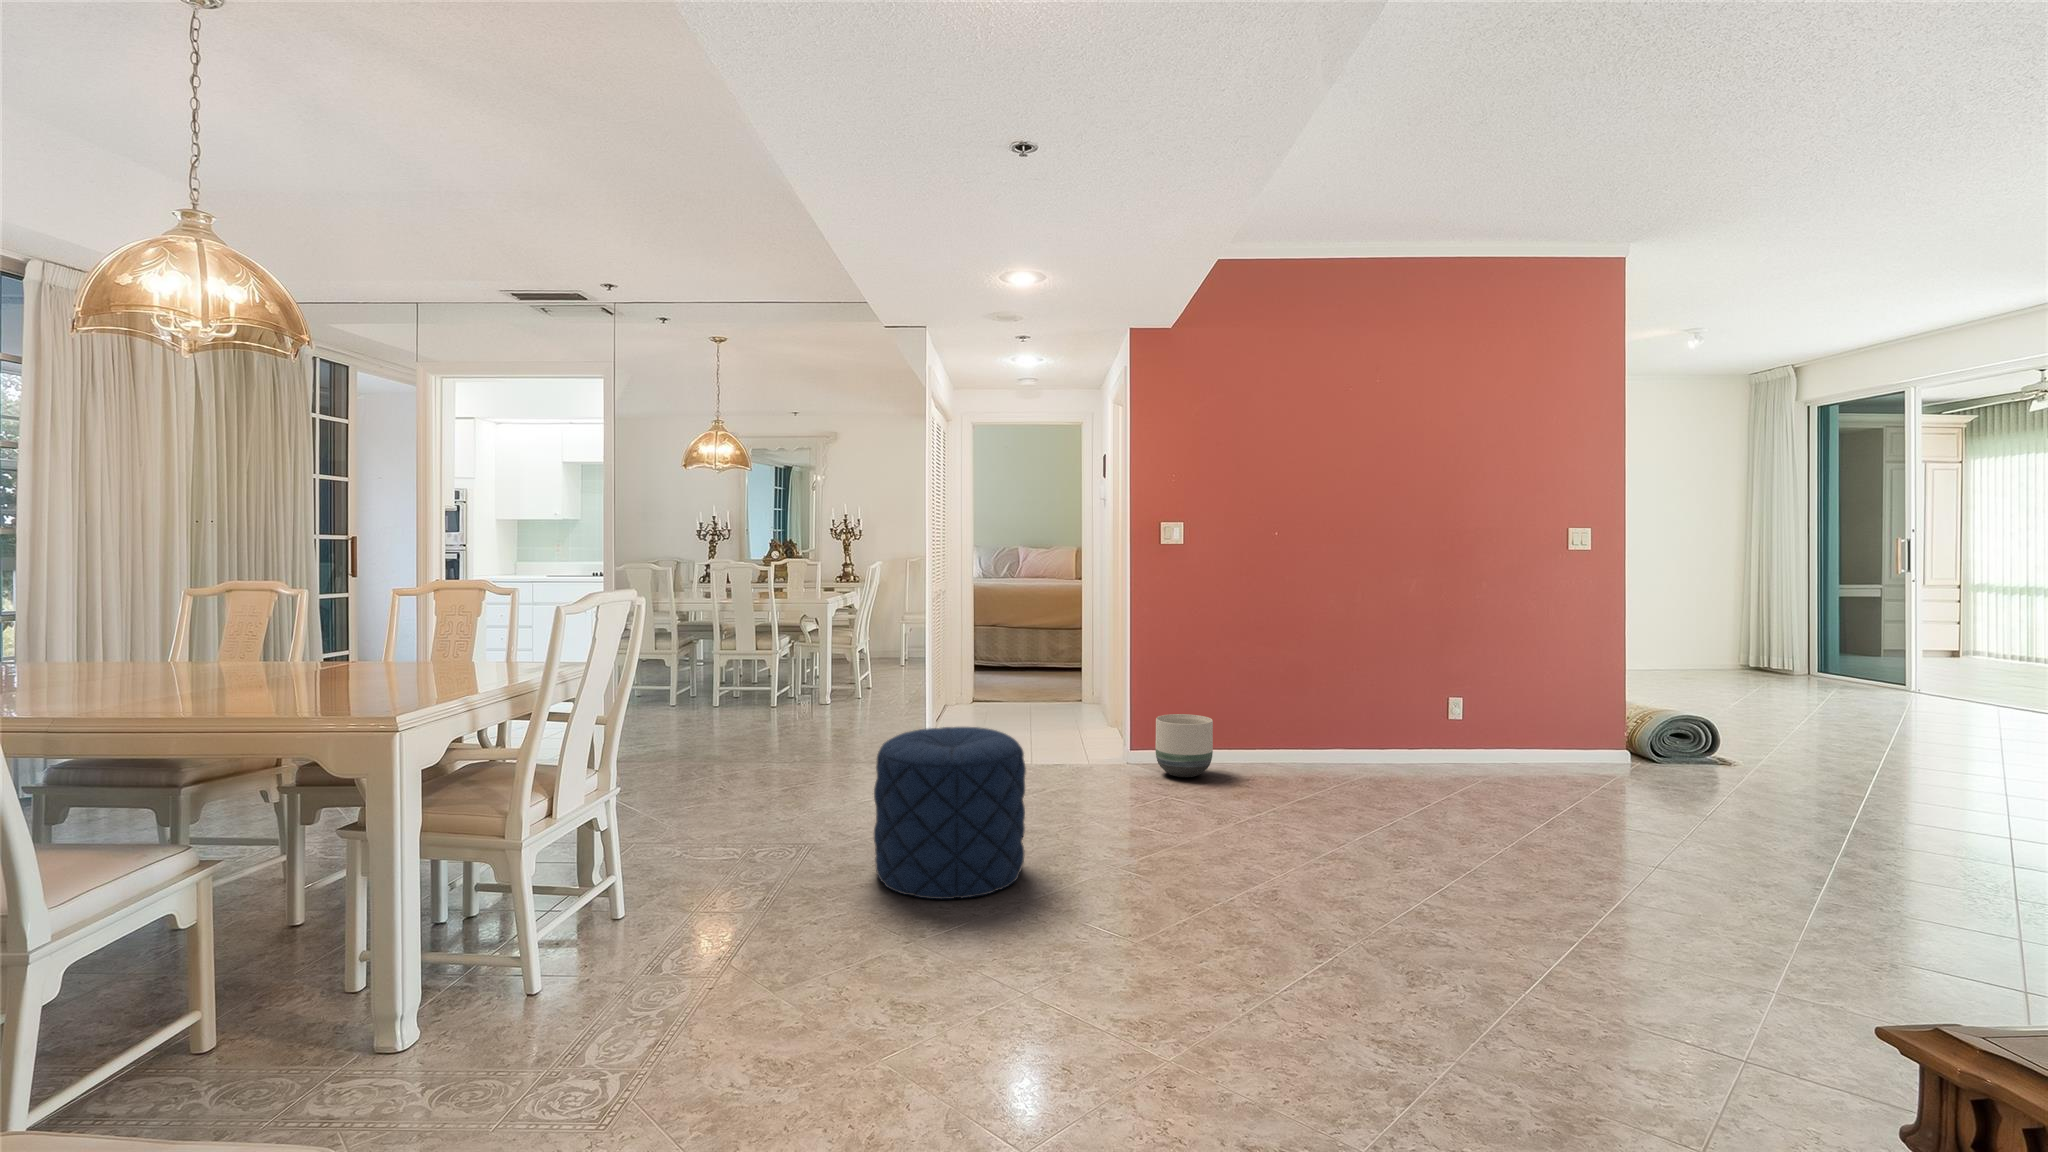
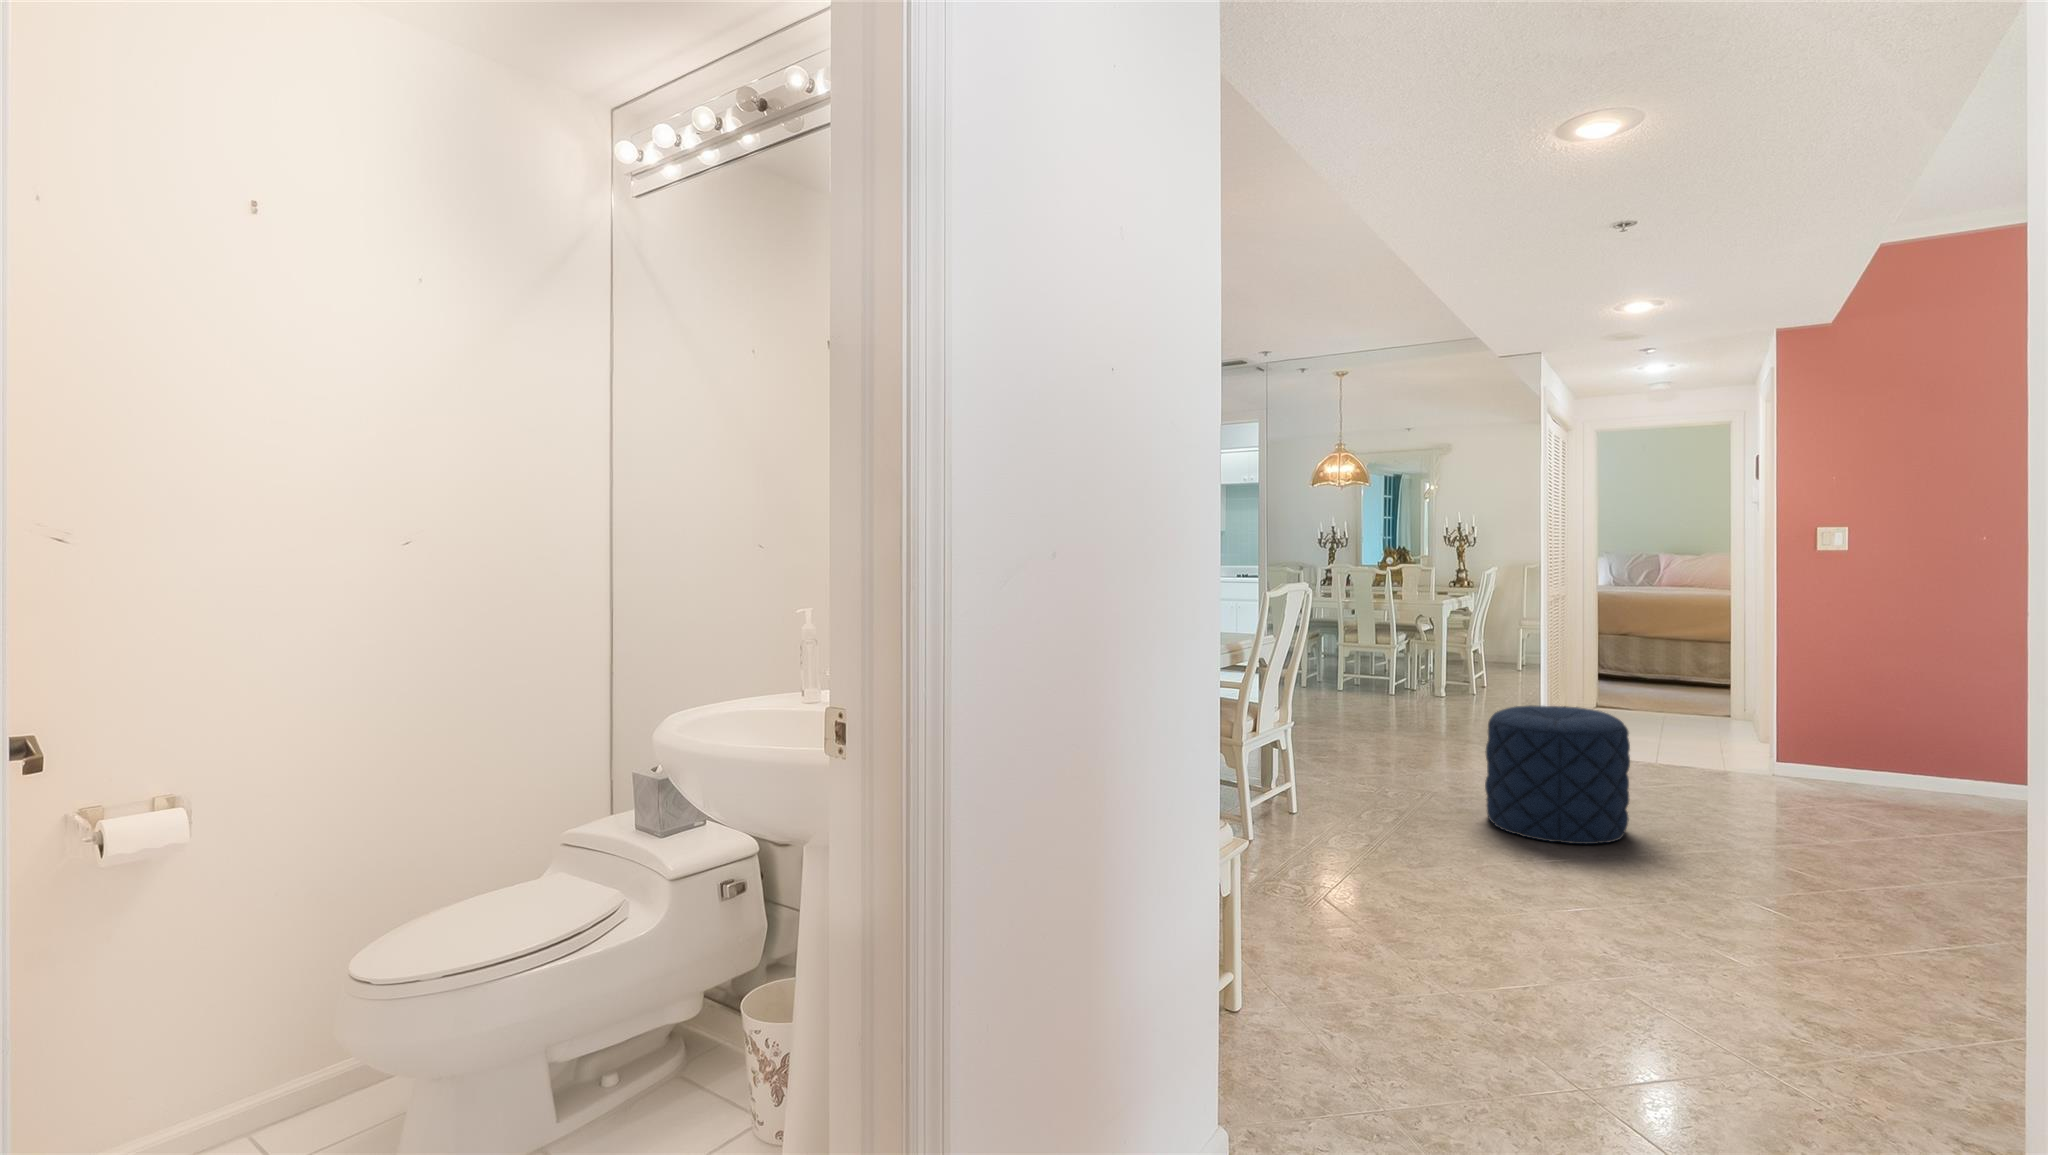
planter: present [1156,714,1213,777] -> none [1807,726,1885,792]

